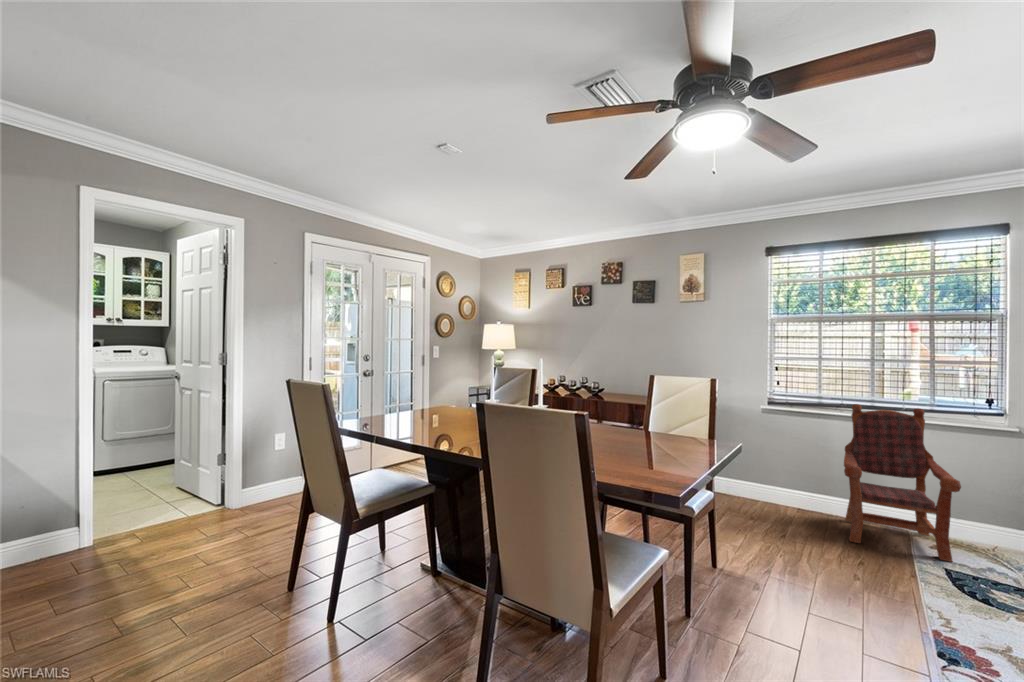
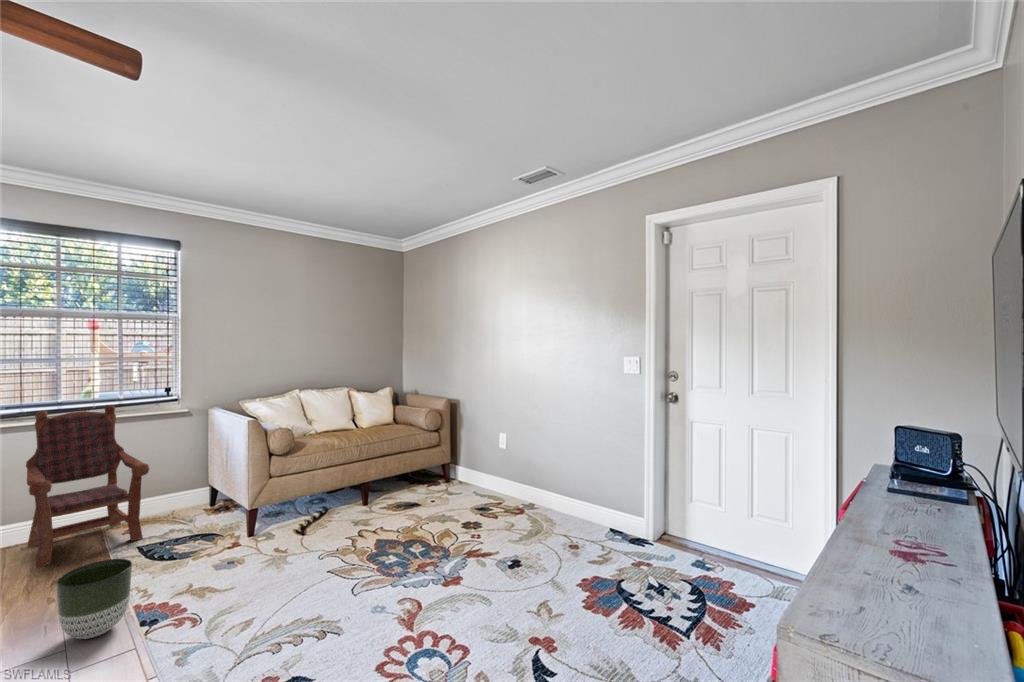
planter: none [856,557,929,637] -> present [57,559,132,639]

